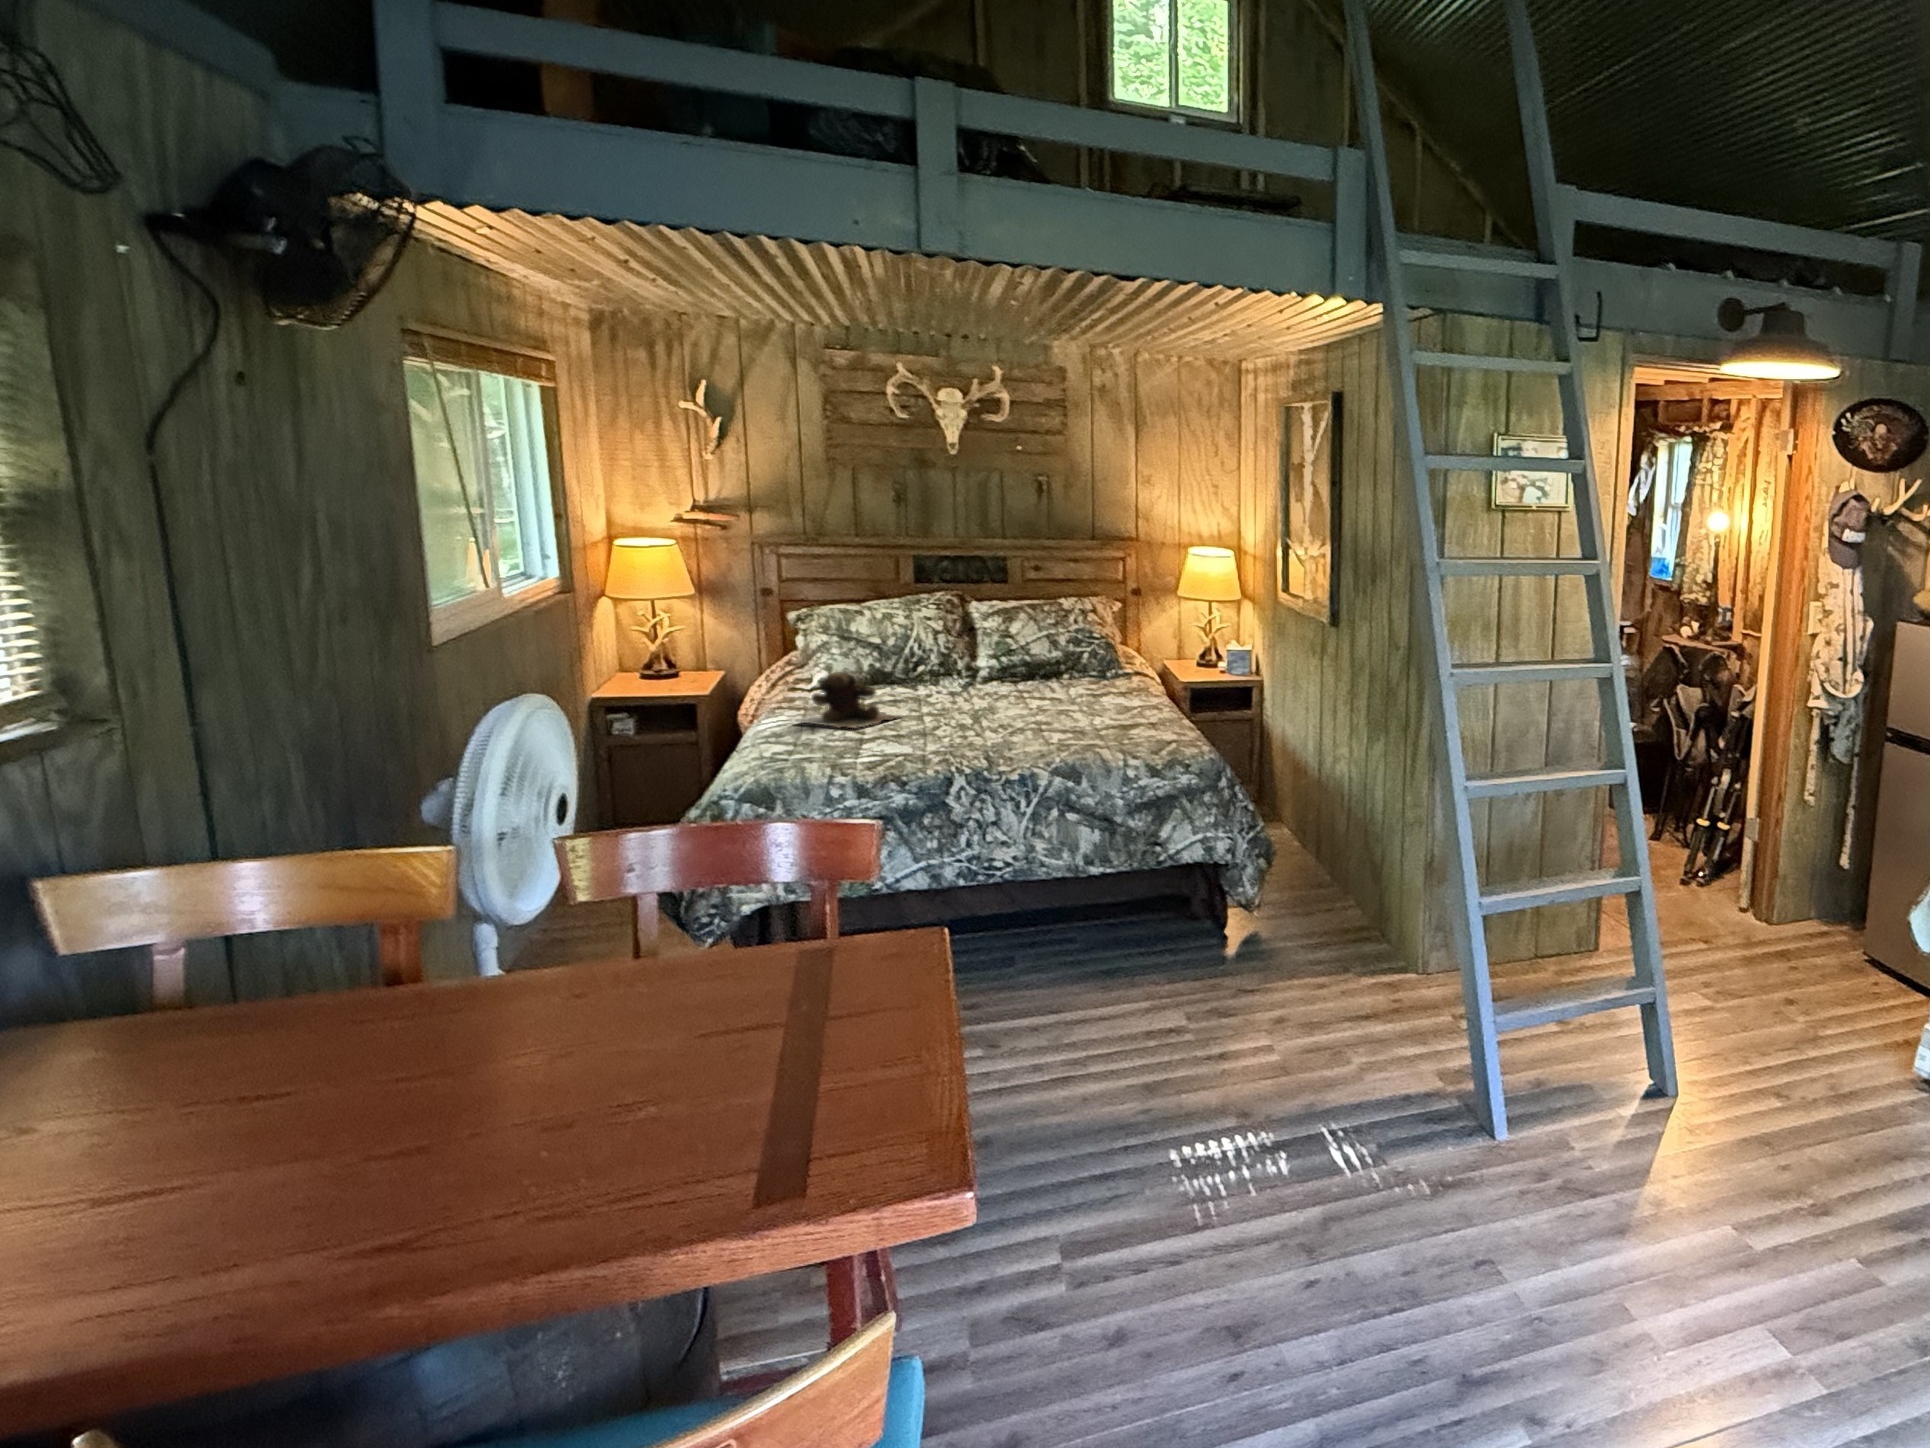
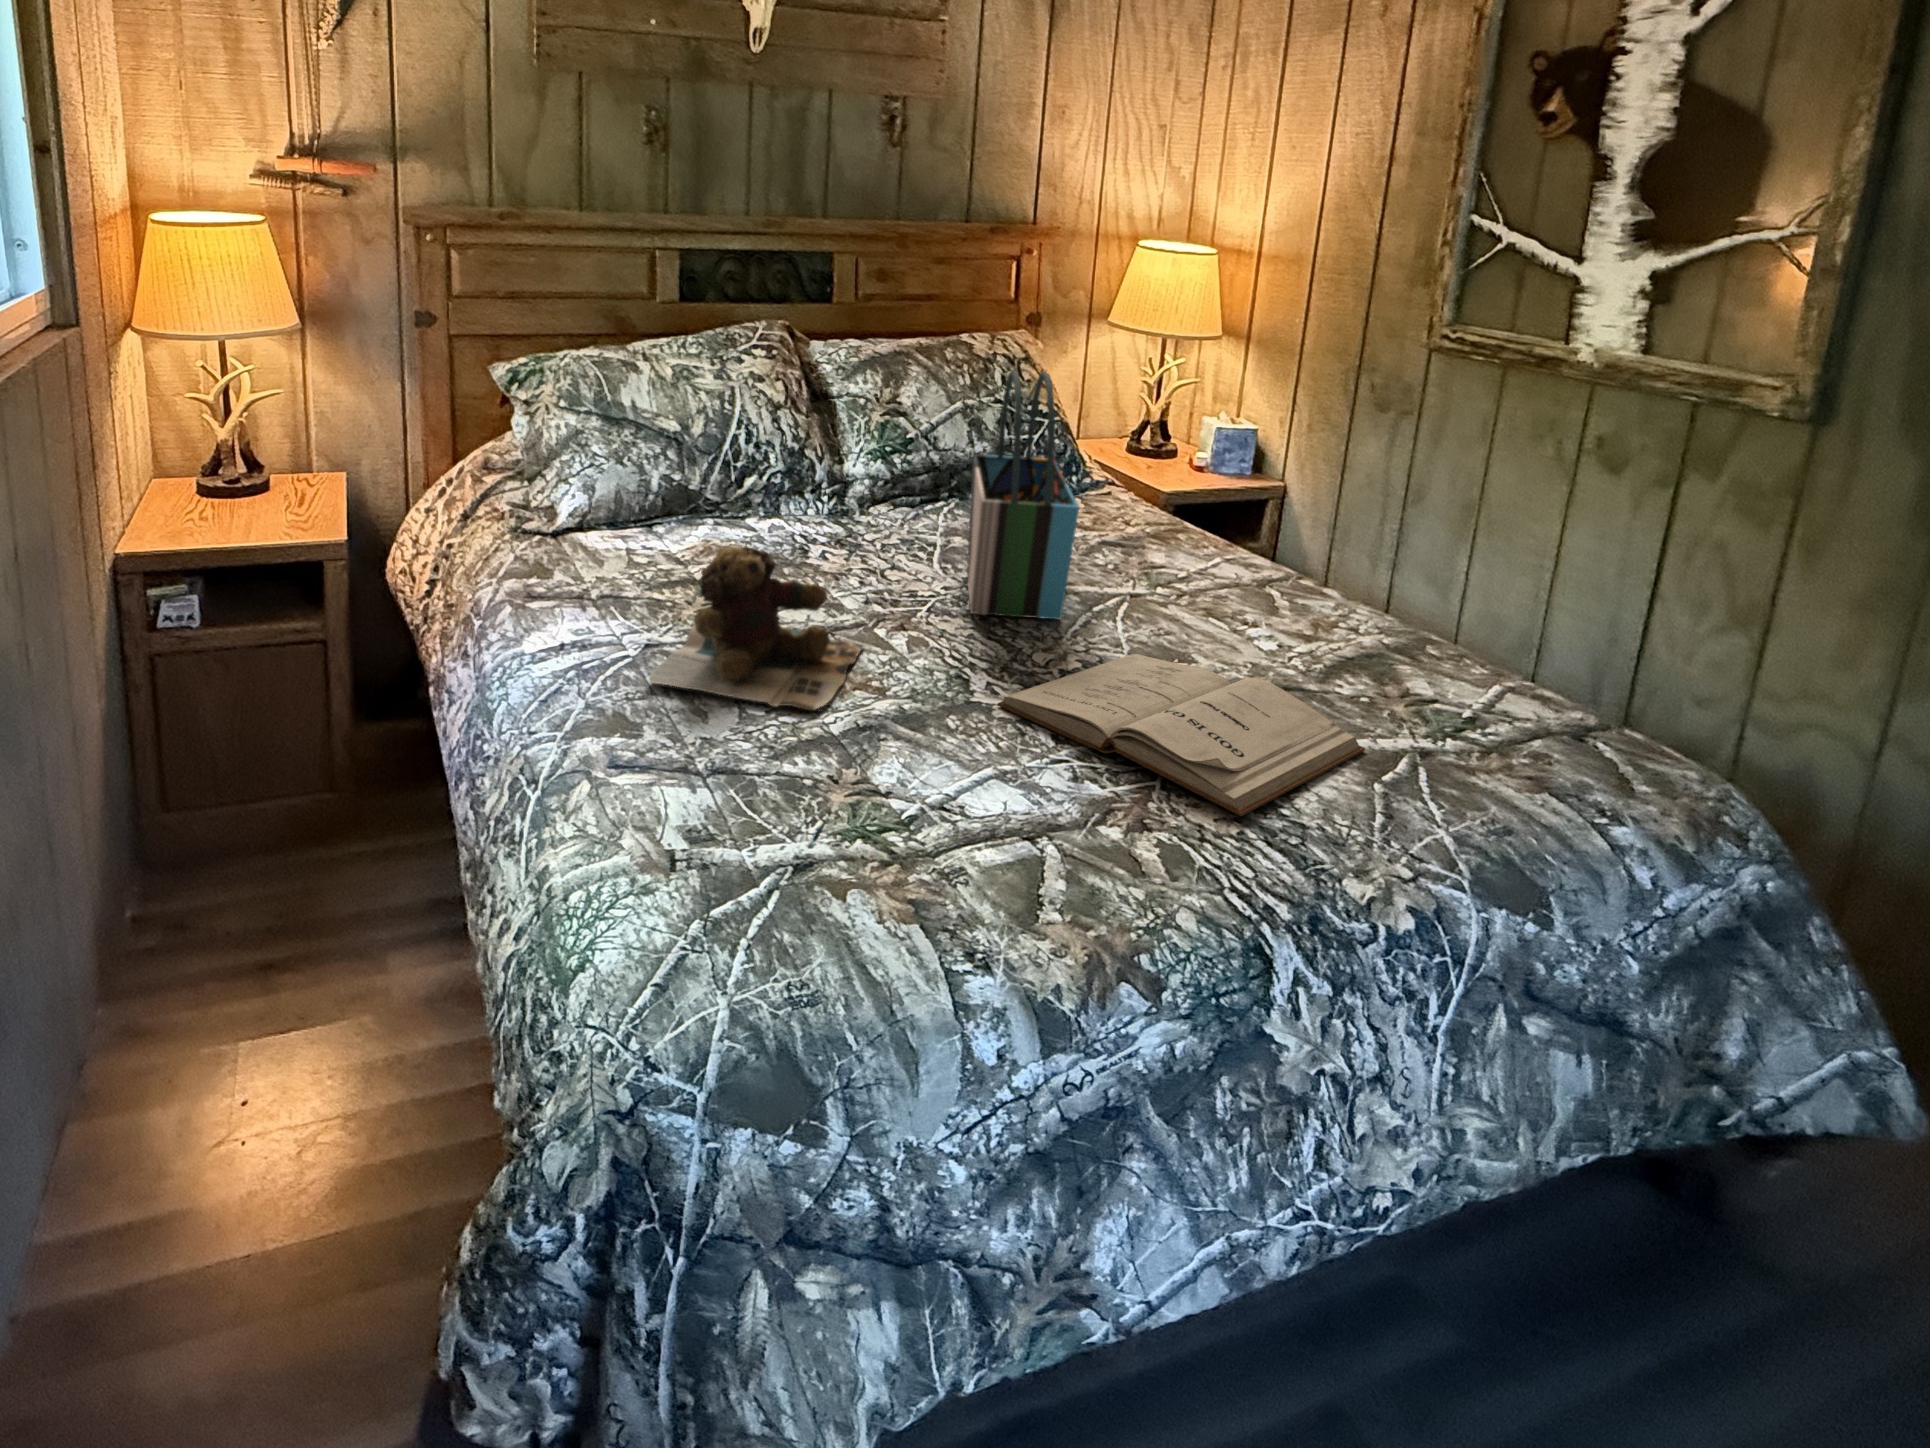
tote bag: none [957,606,1037,712] -> present [967,370,1079,619]
book: none [932,718,1060,747] -> present [998,654,1365,816]

